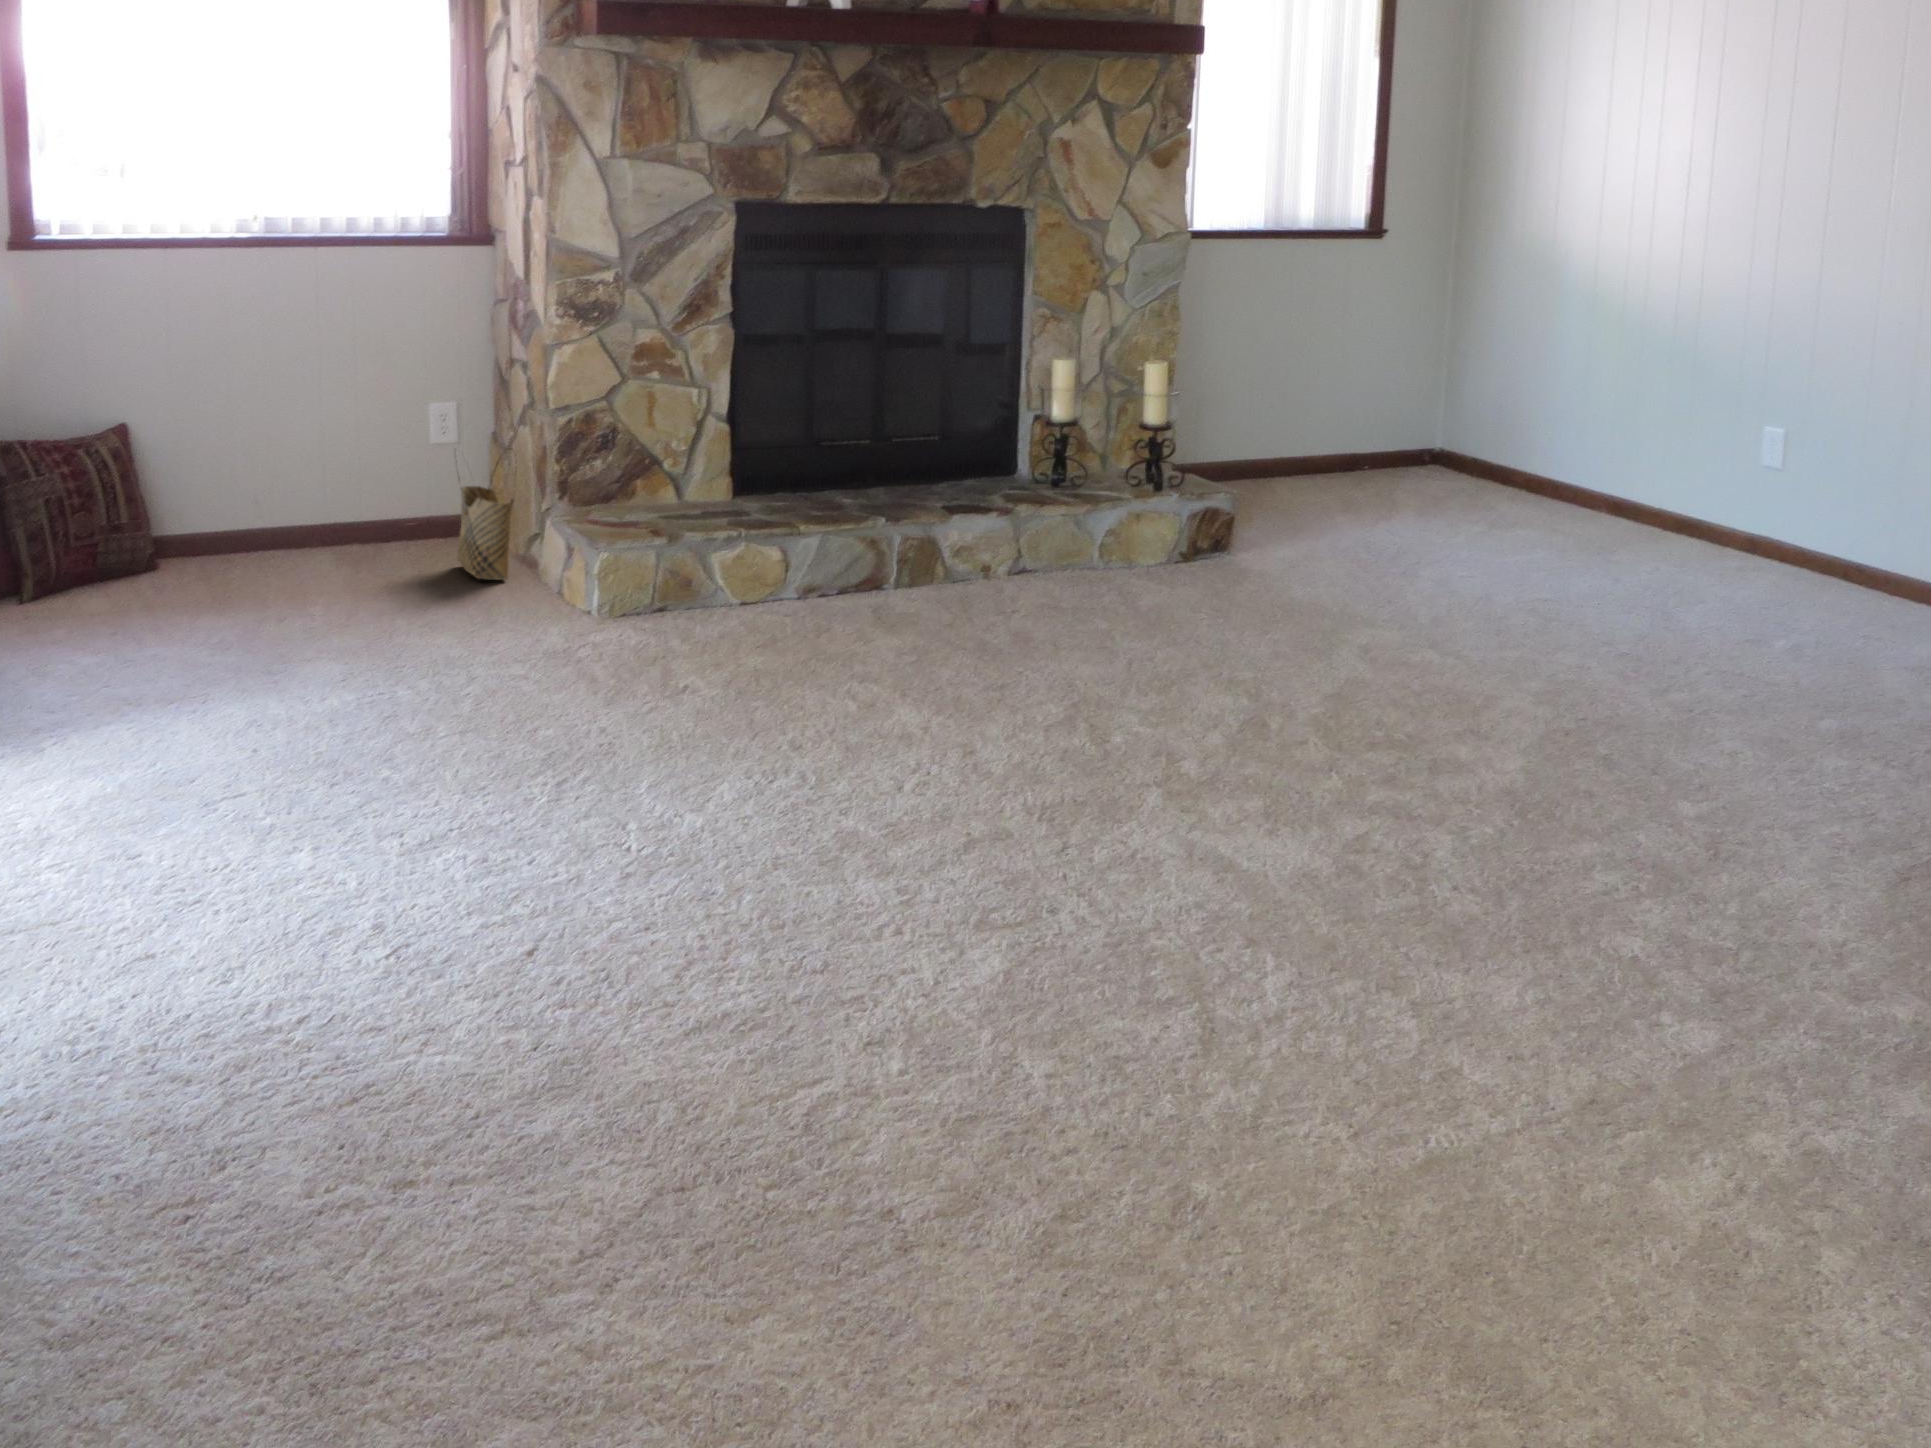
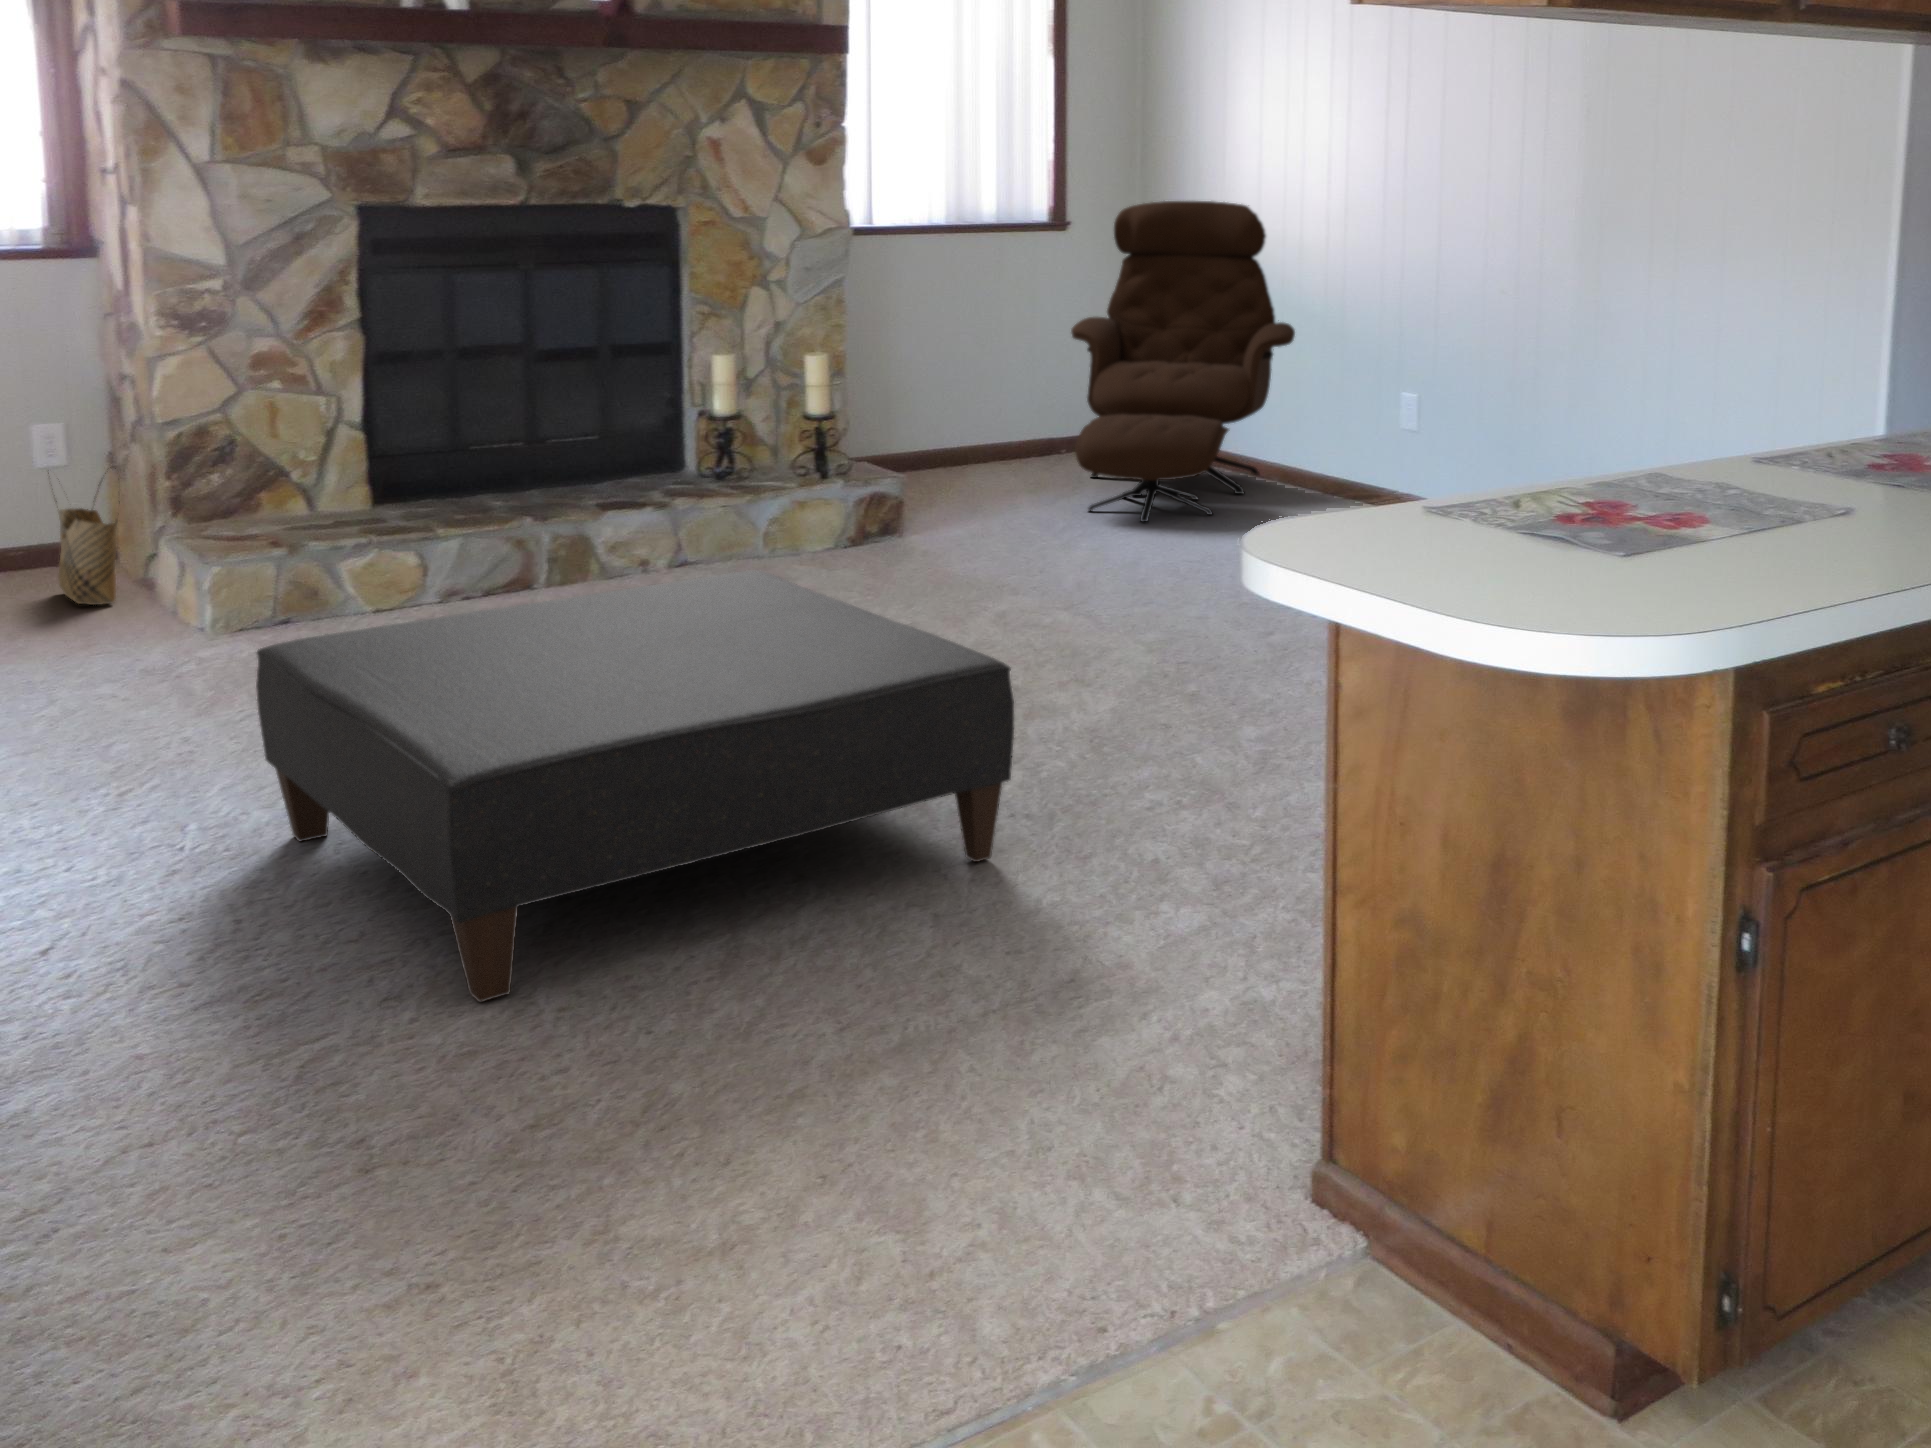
lounge chair: none [1389,211,1630,549] -> present [1071,201,1295,522]
ottoman: none [703,596,1487,1061] -> present [256,570,1014,1002]

